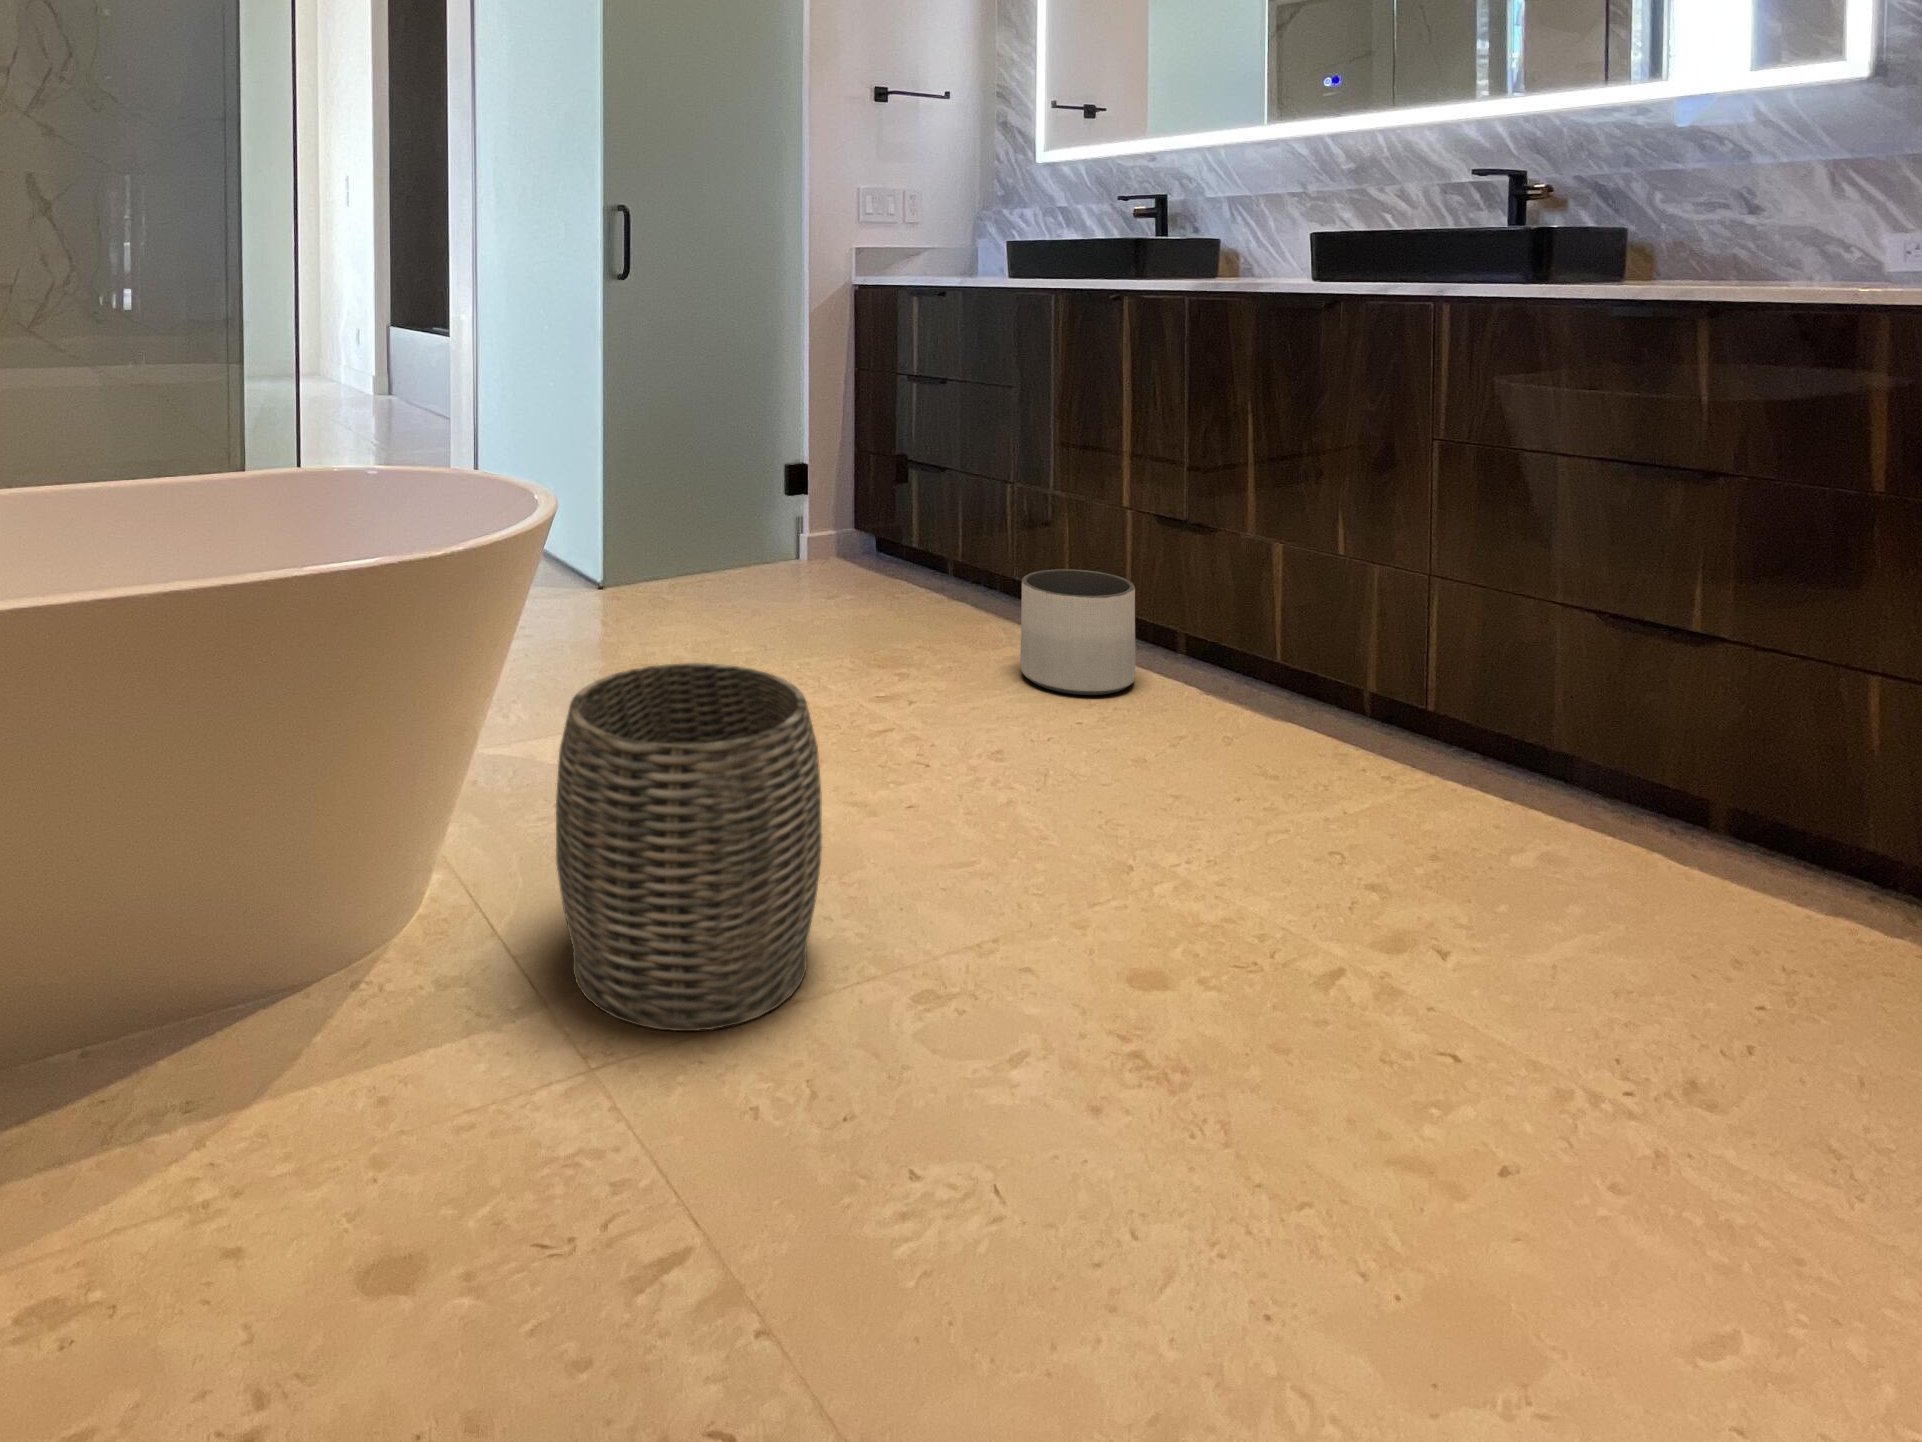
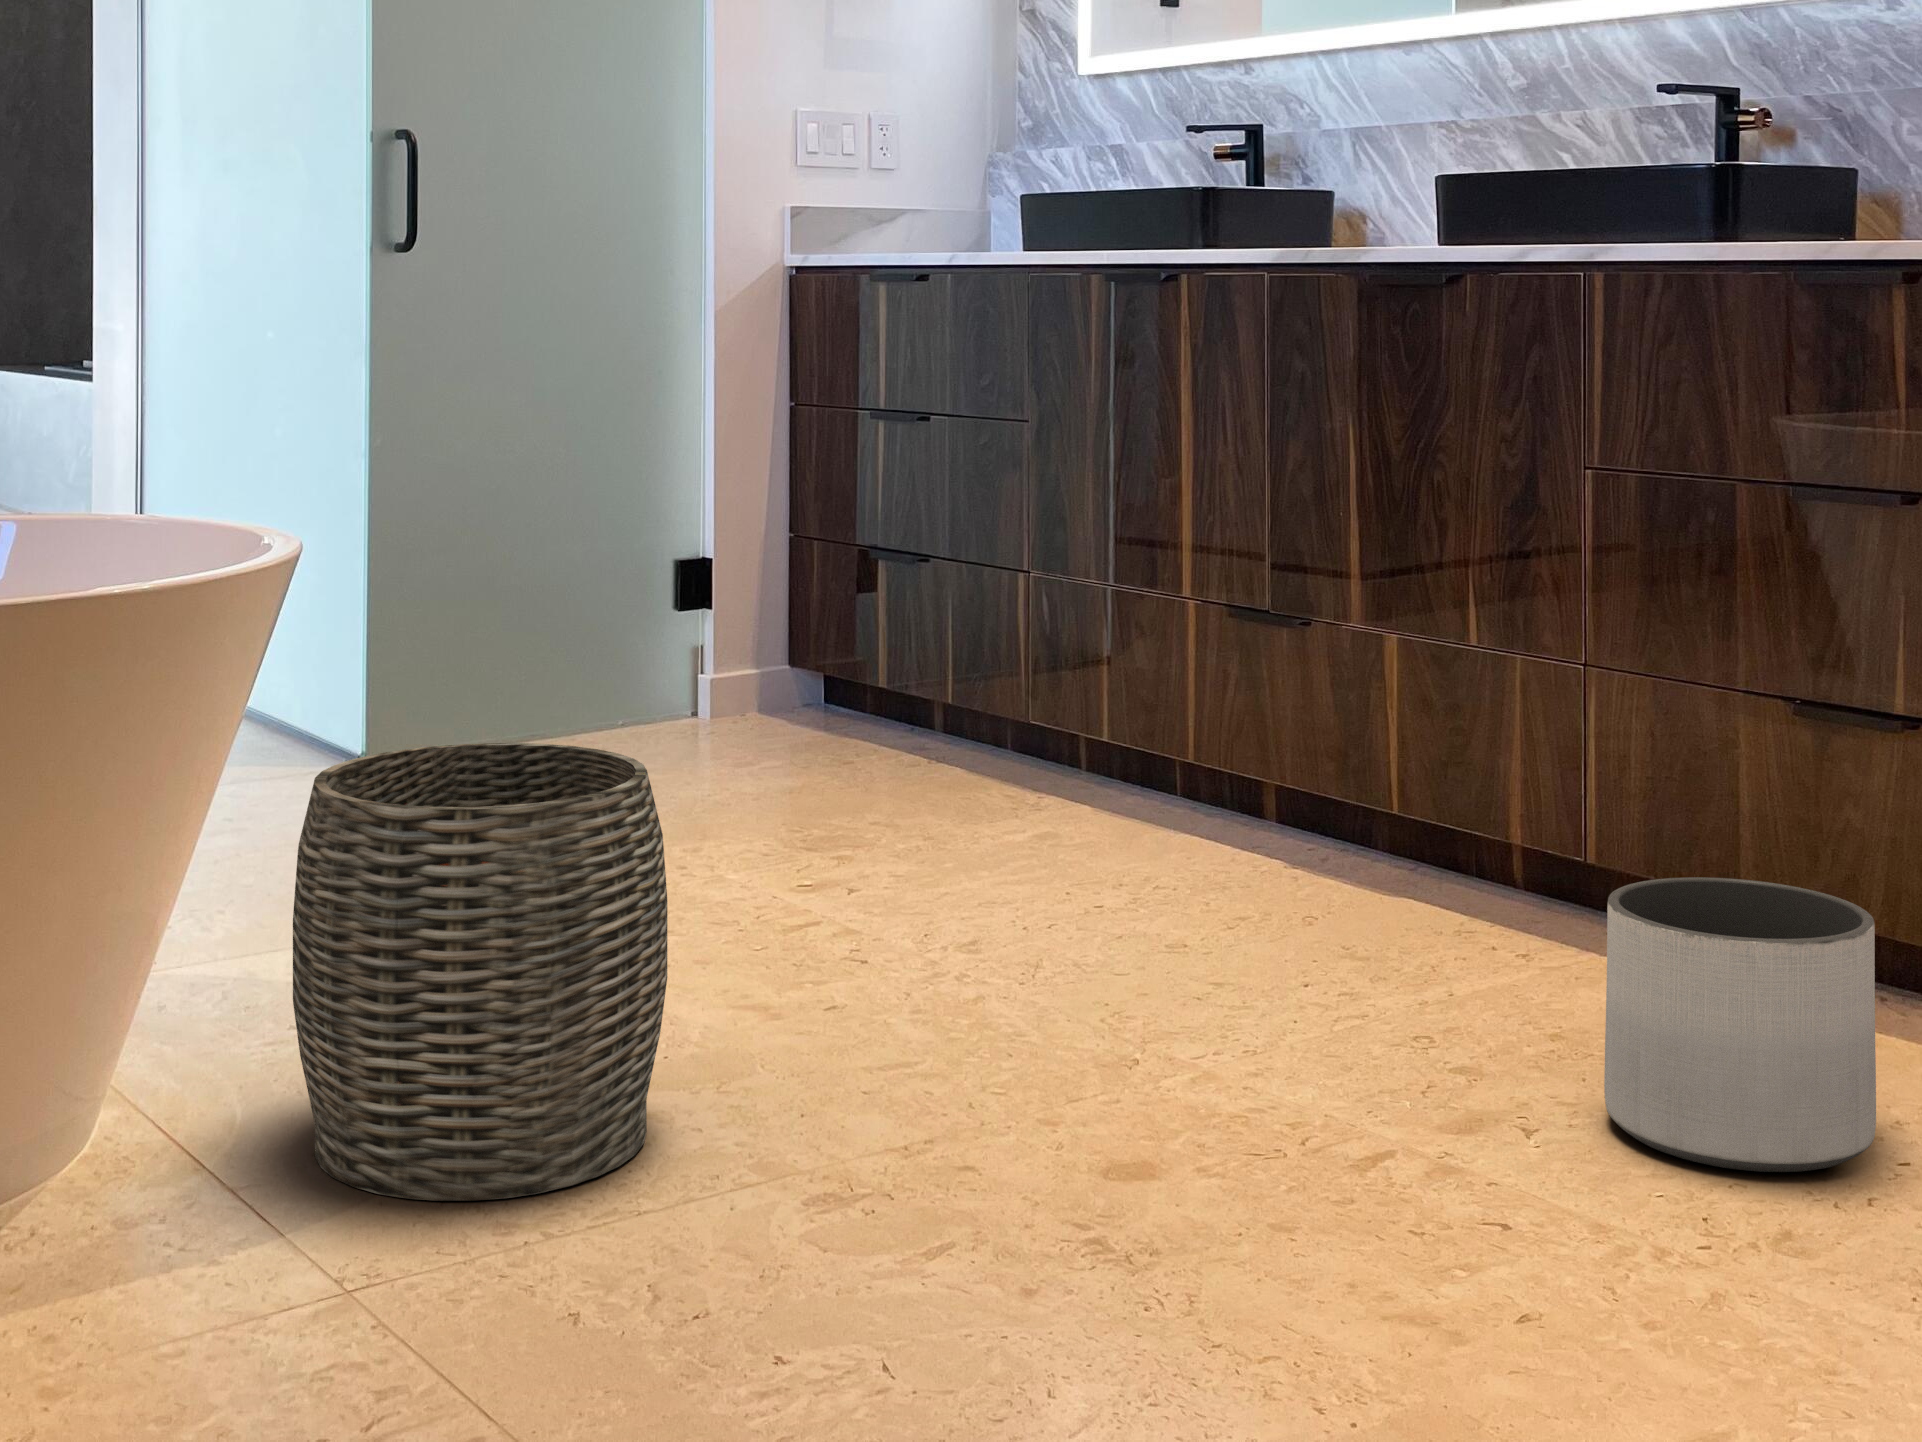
planter: present [1020,569,1135,695] -> present [1604,877,1876,1172]

